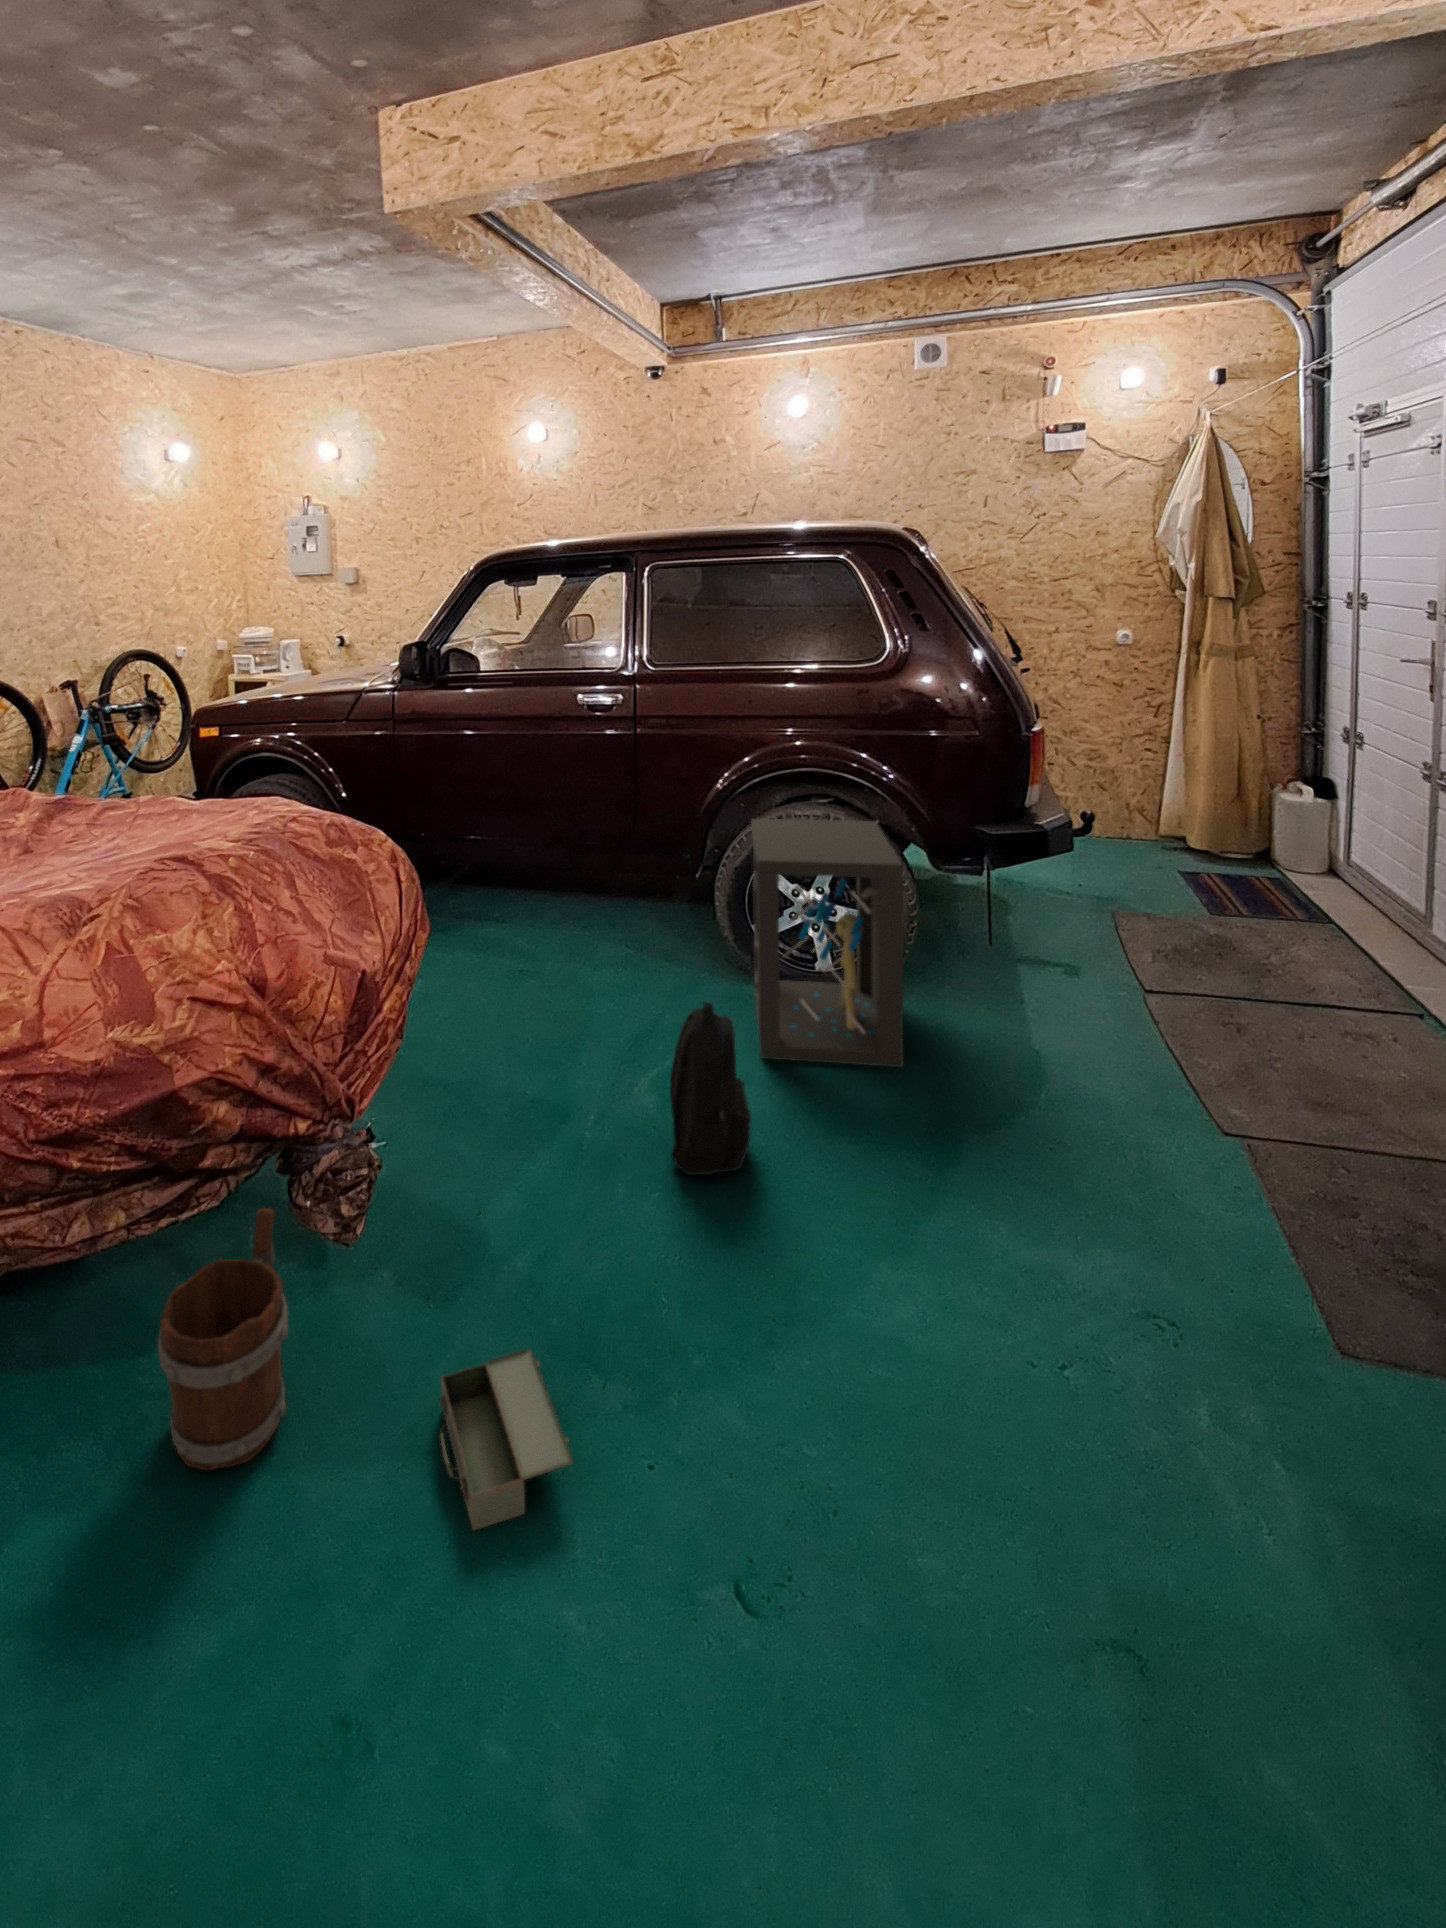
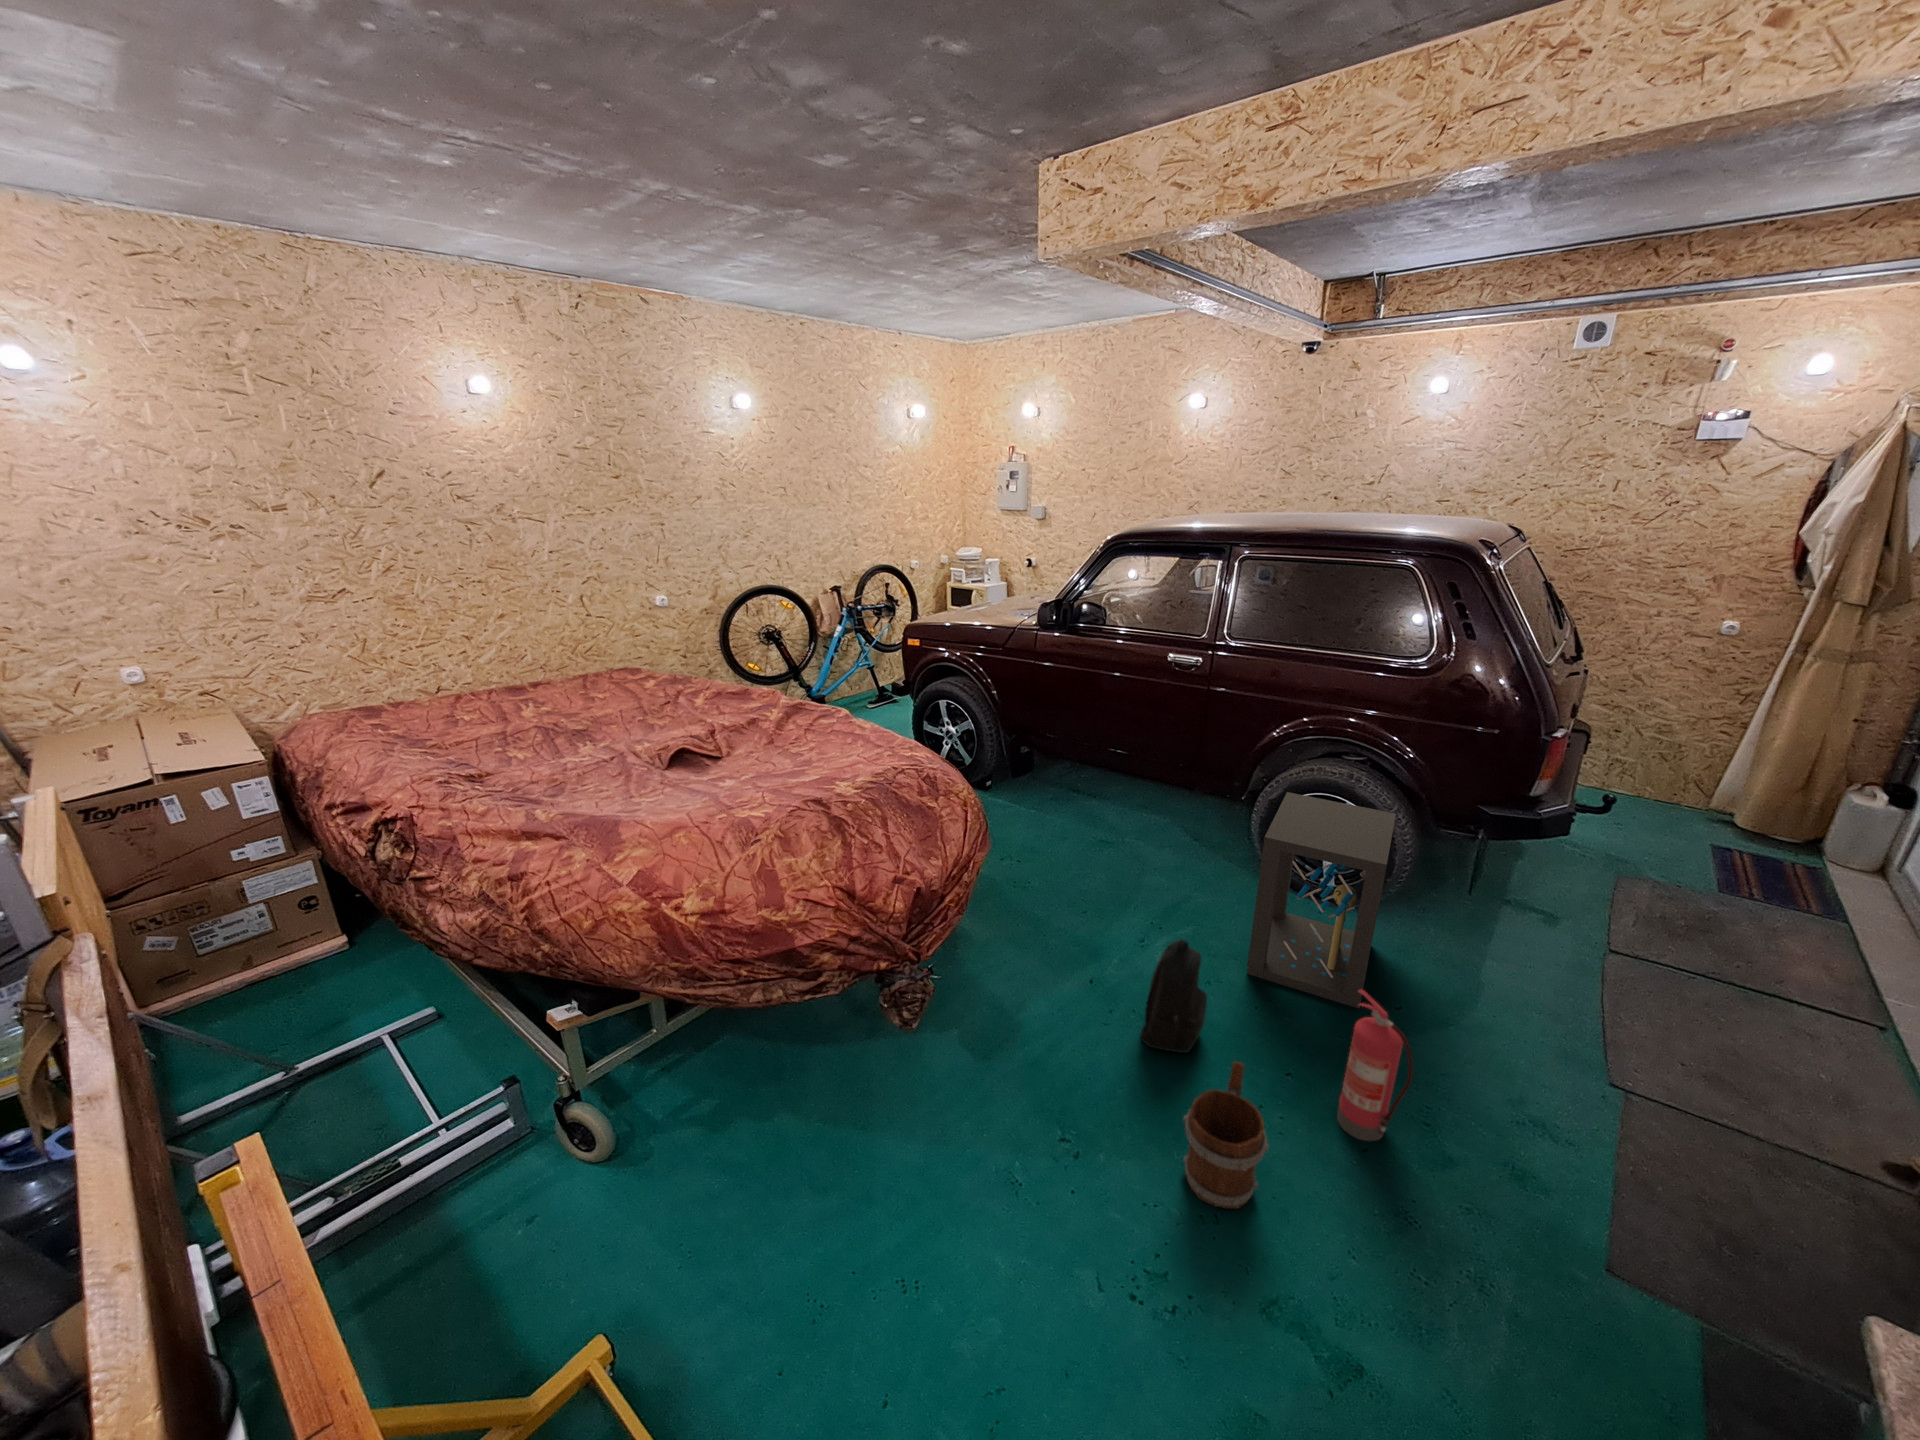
fire extinguisher: none [942,1004,1038,1217] -> present [1337,990,1413,1141]
bucket: present [158,1208,288,1470] -> present [1183,1061,1269,1209]
toolbox: present [439,1349,573,1530] -> none [927,1128,995,1215]

